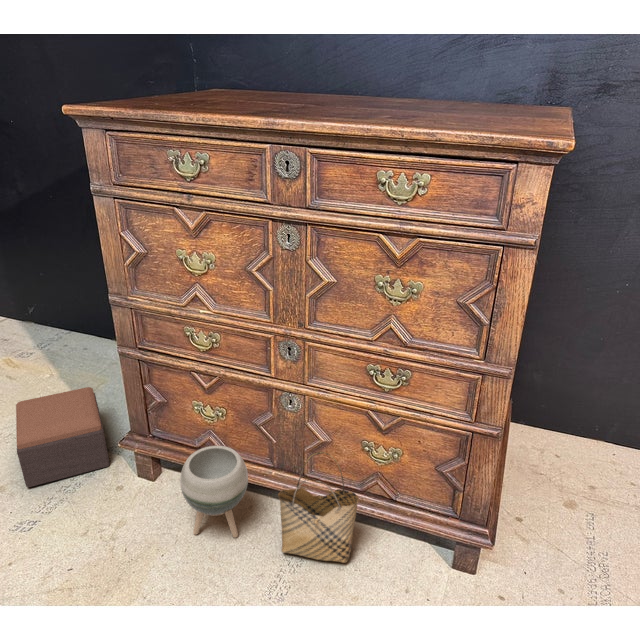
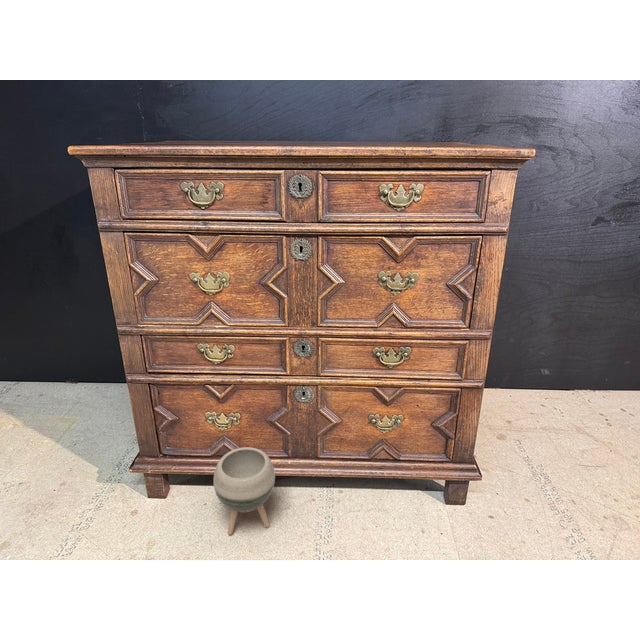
footstool: present [16,387,110,487] -> none [8,425,120,536]
woven basket: present [278,452,359,563] -> none [308,431,374,528]

